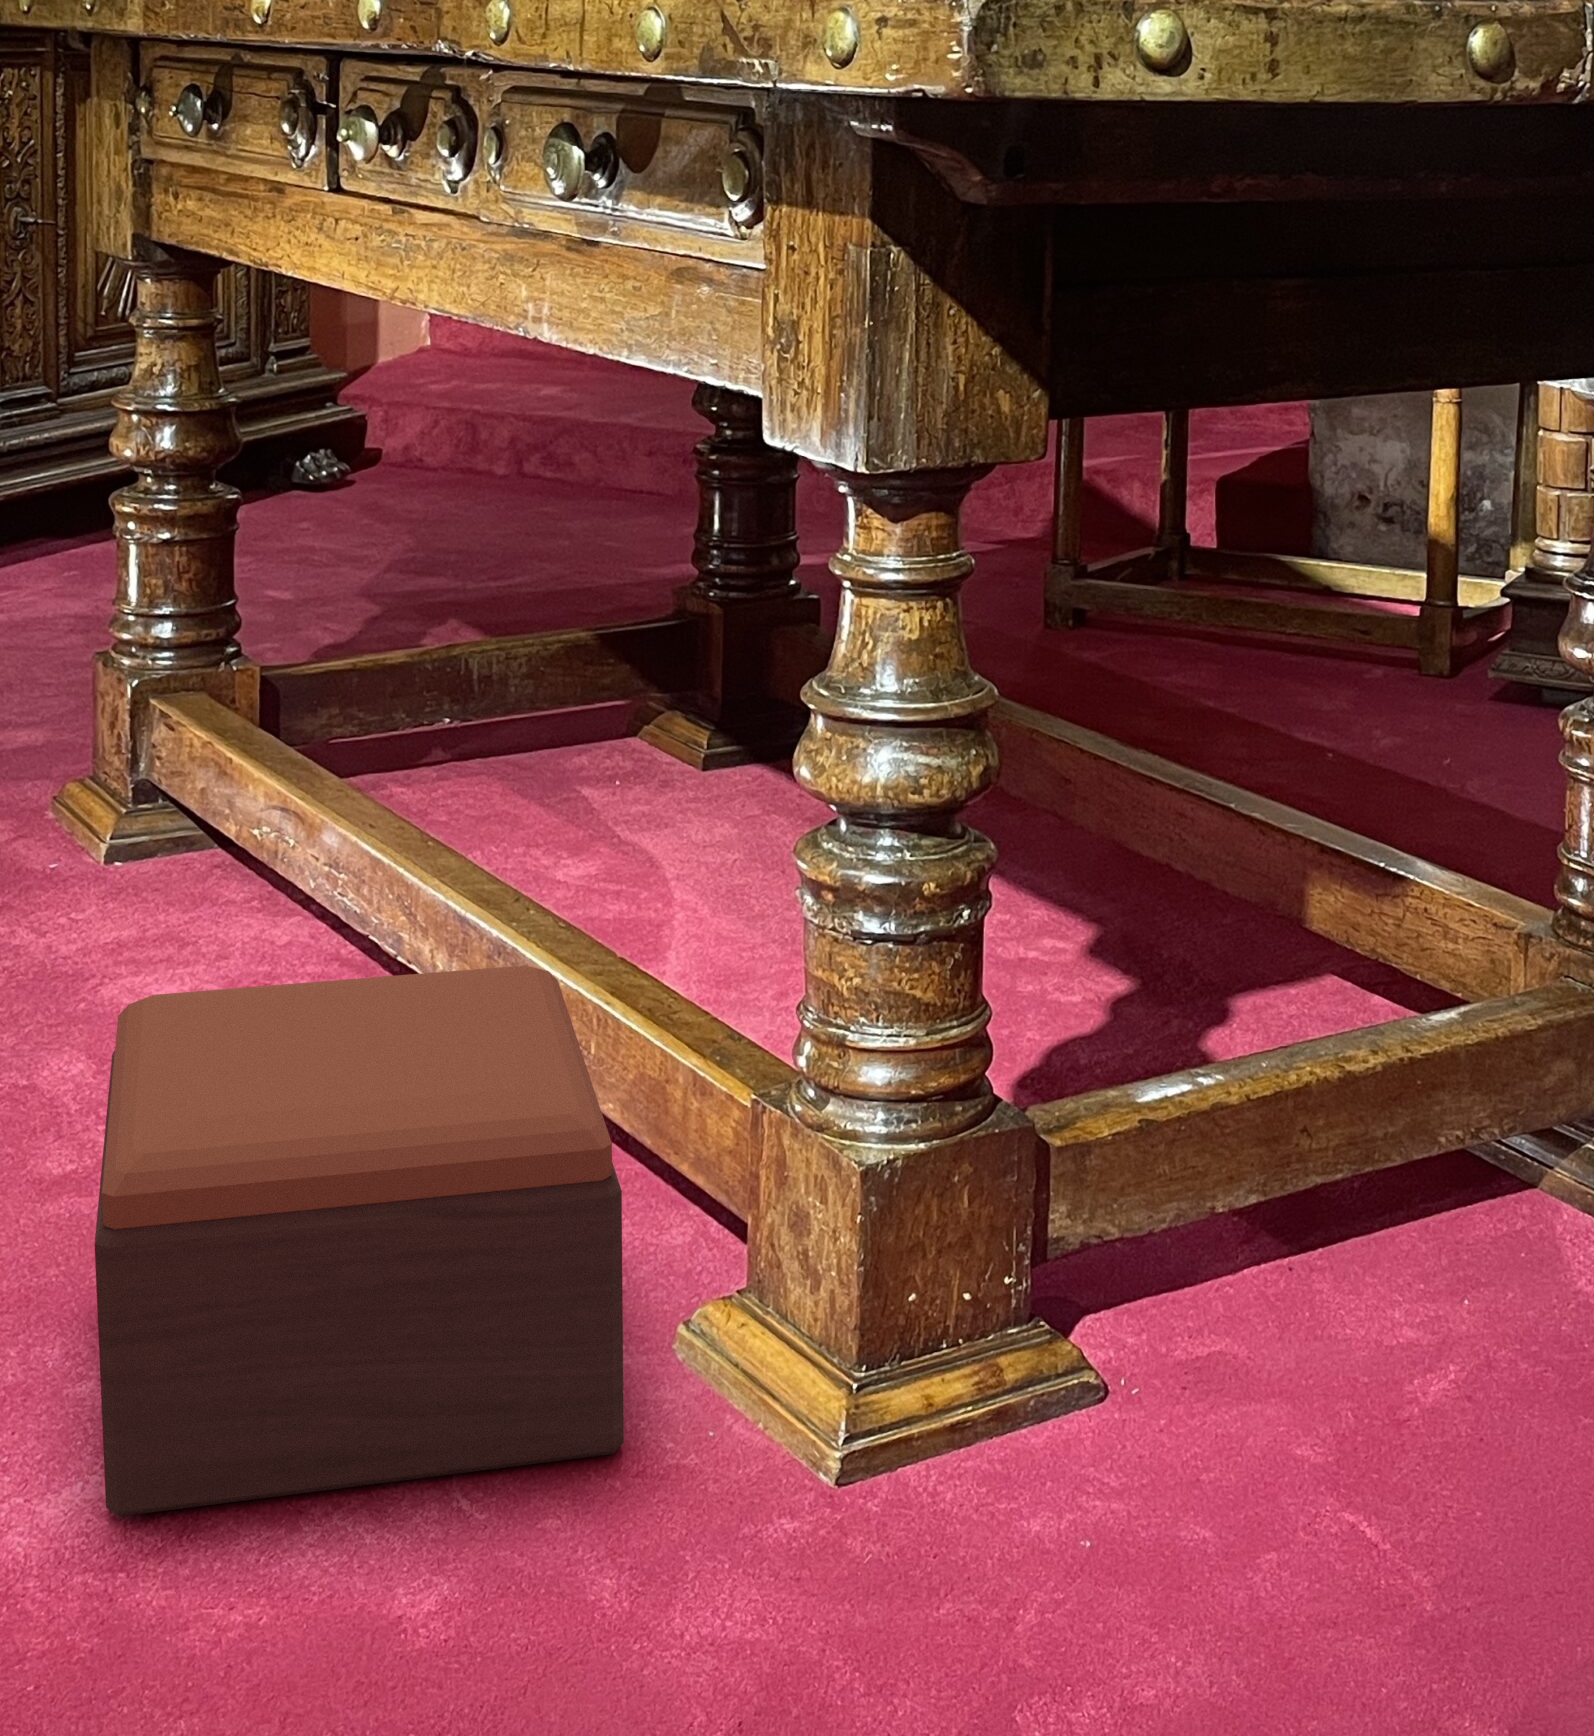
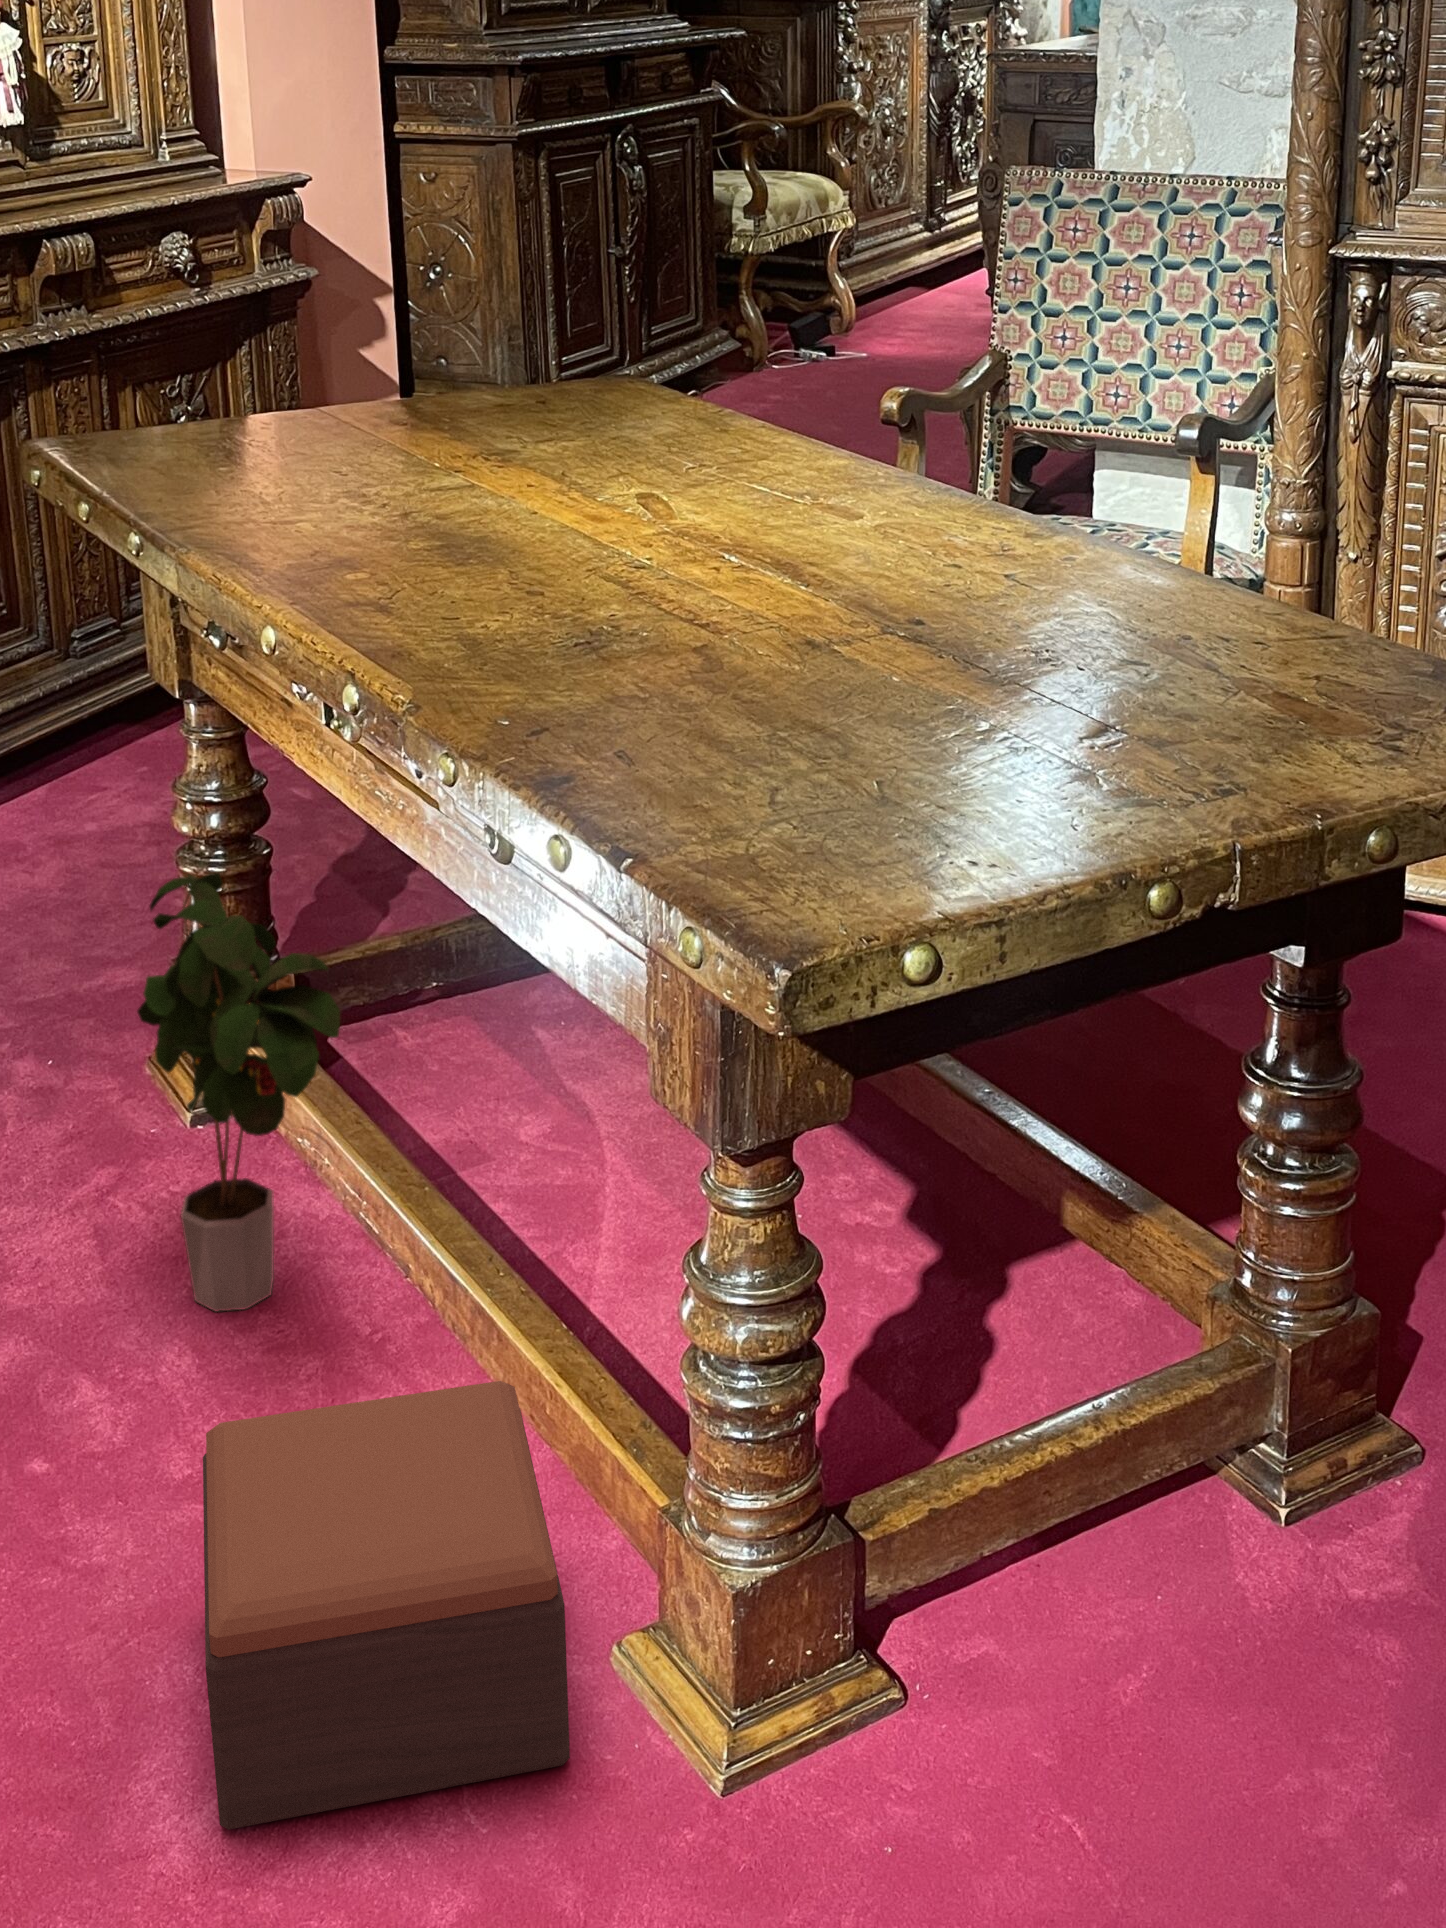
potted plant: none [61,421,334,1017] -> present [137,873,340,1311]

